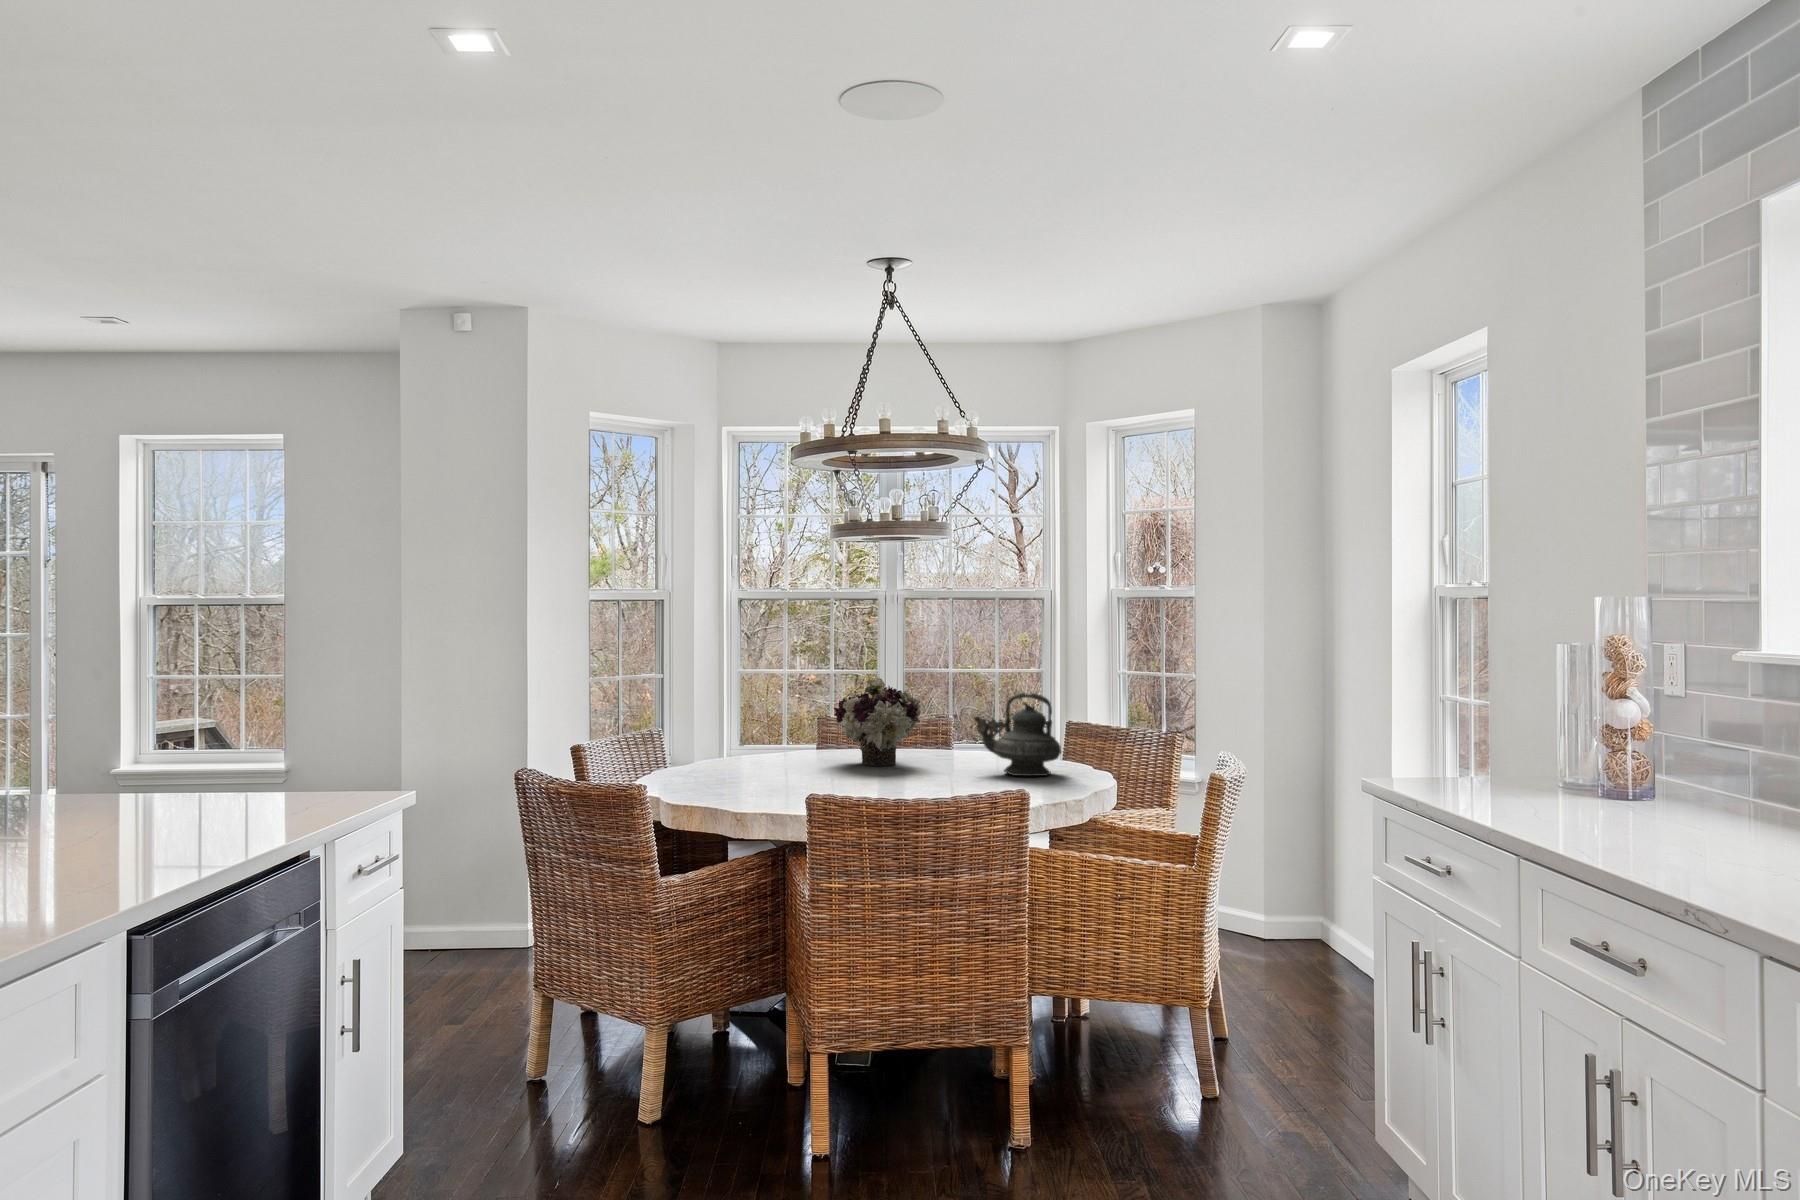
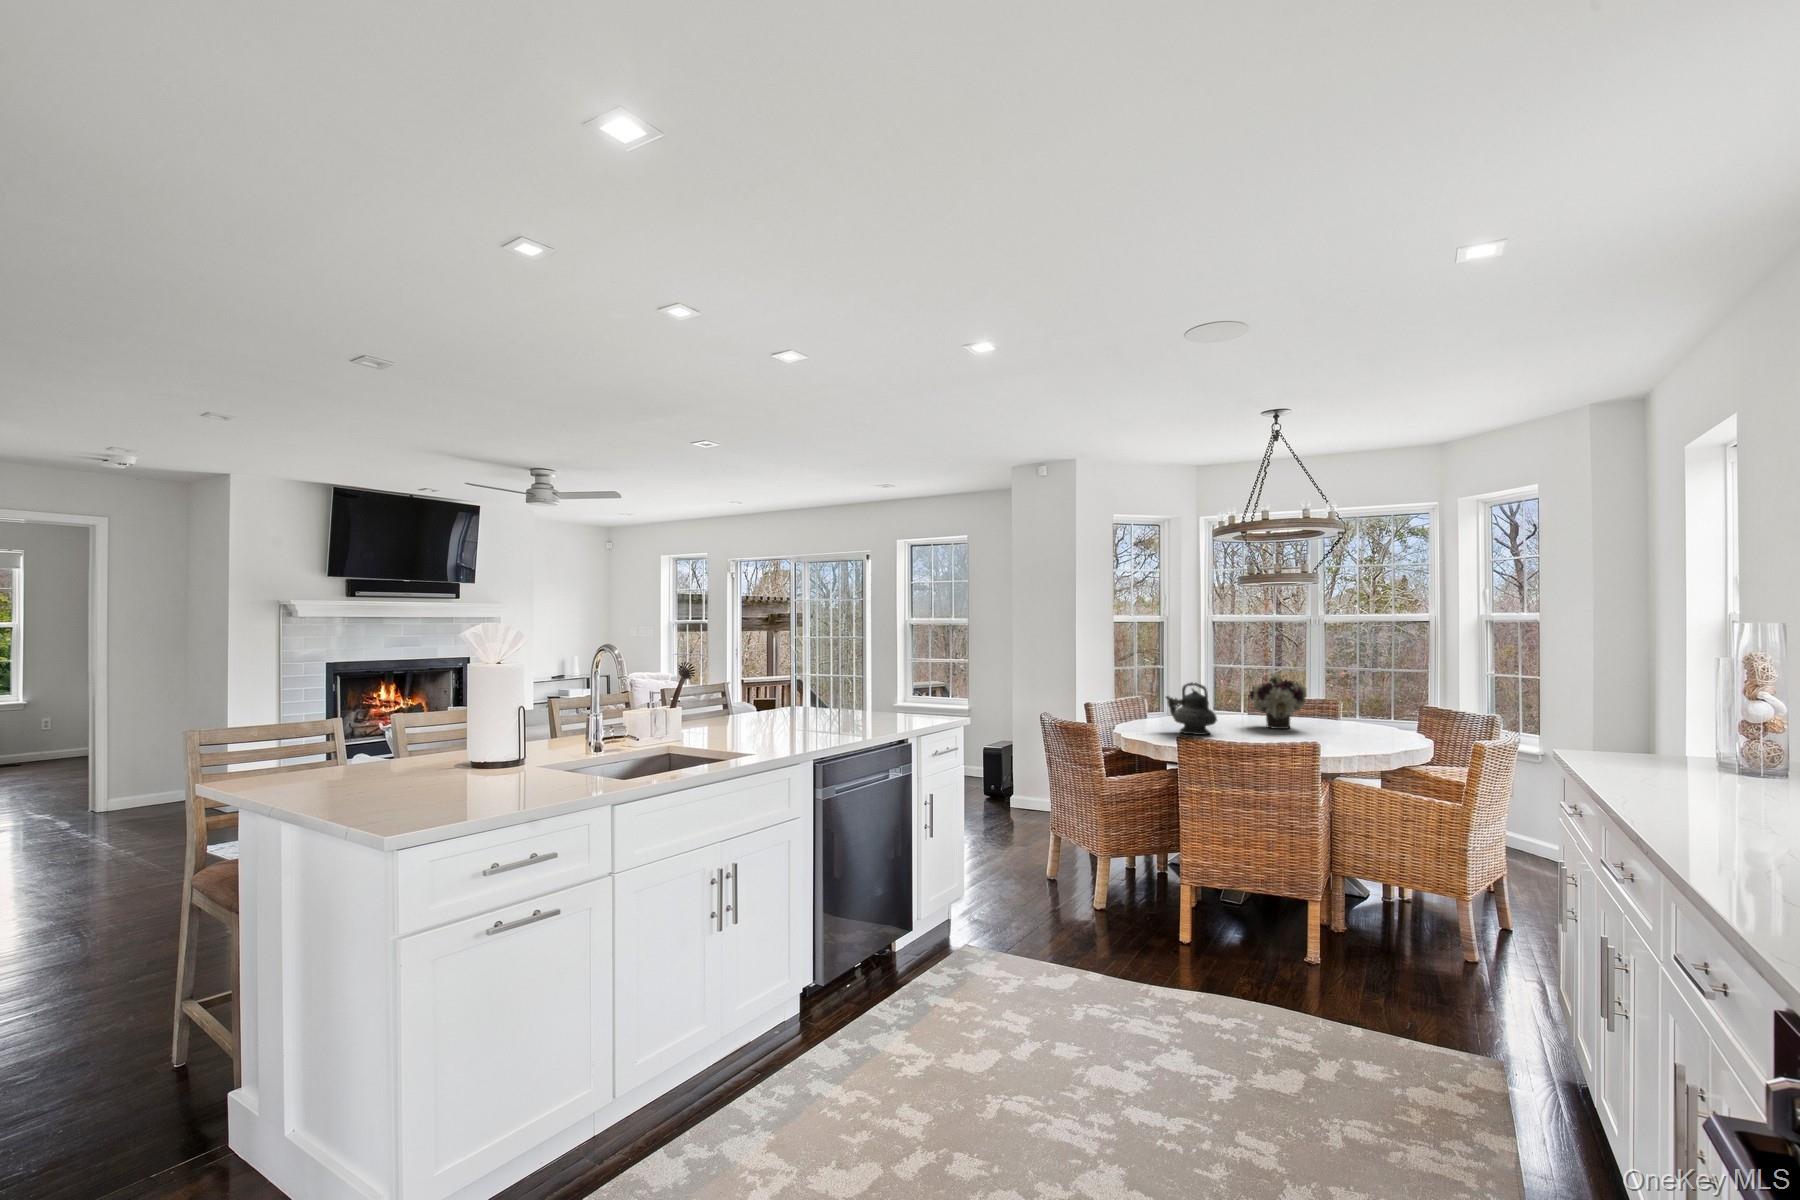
teapot: present [974,692,1061,776] -> present [1165,683,1217,735]

